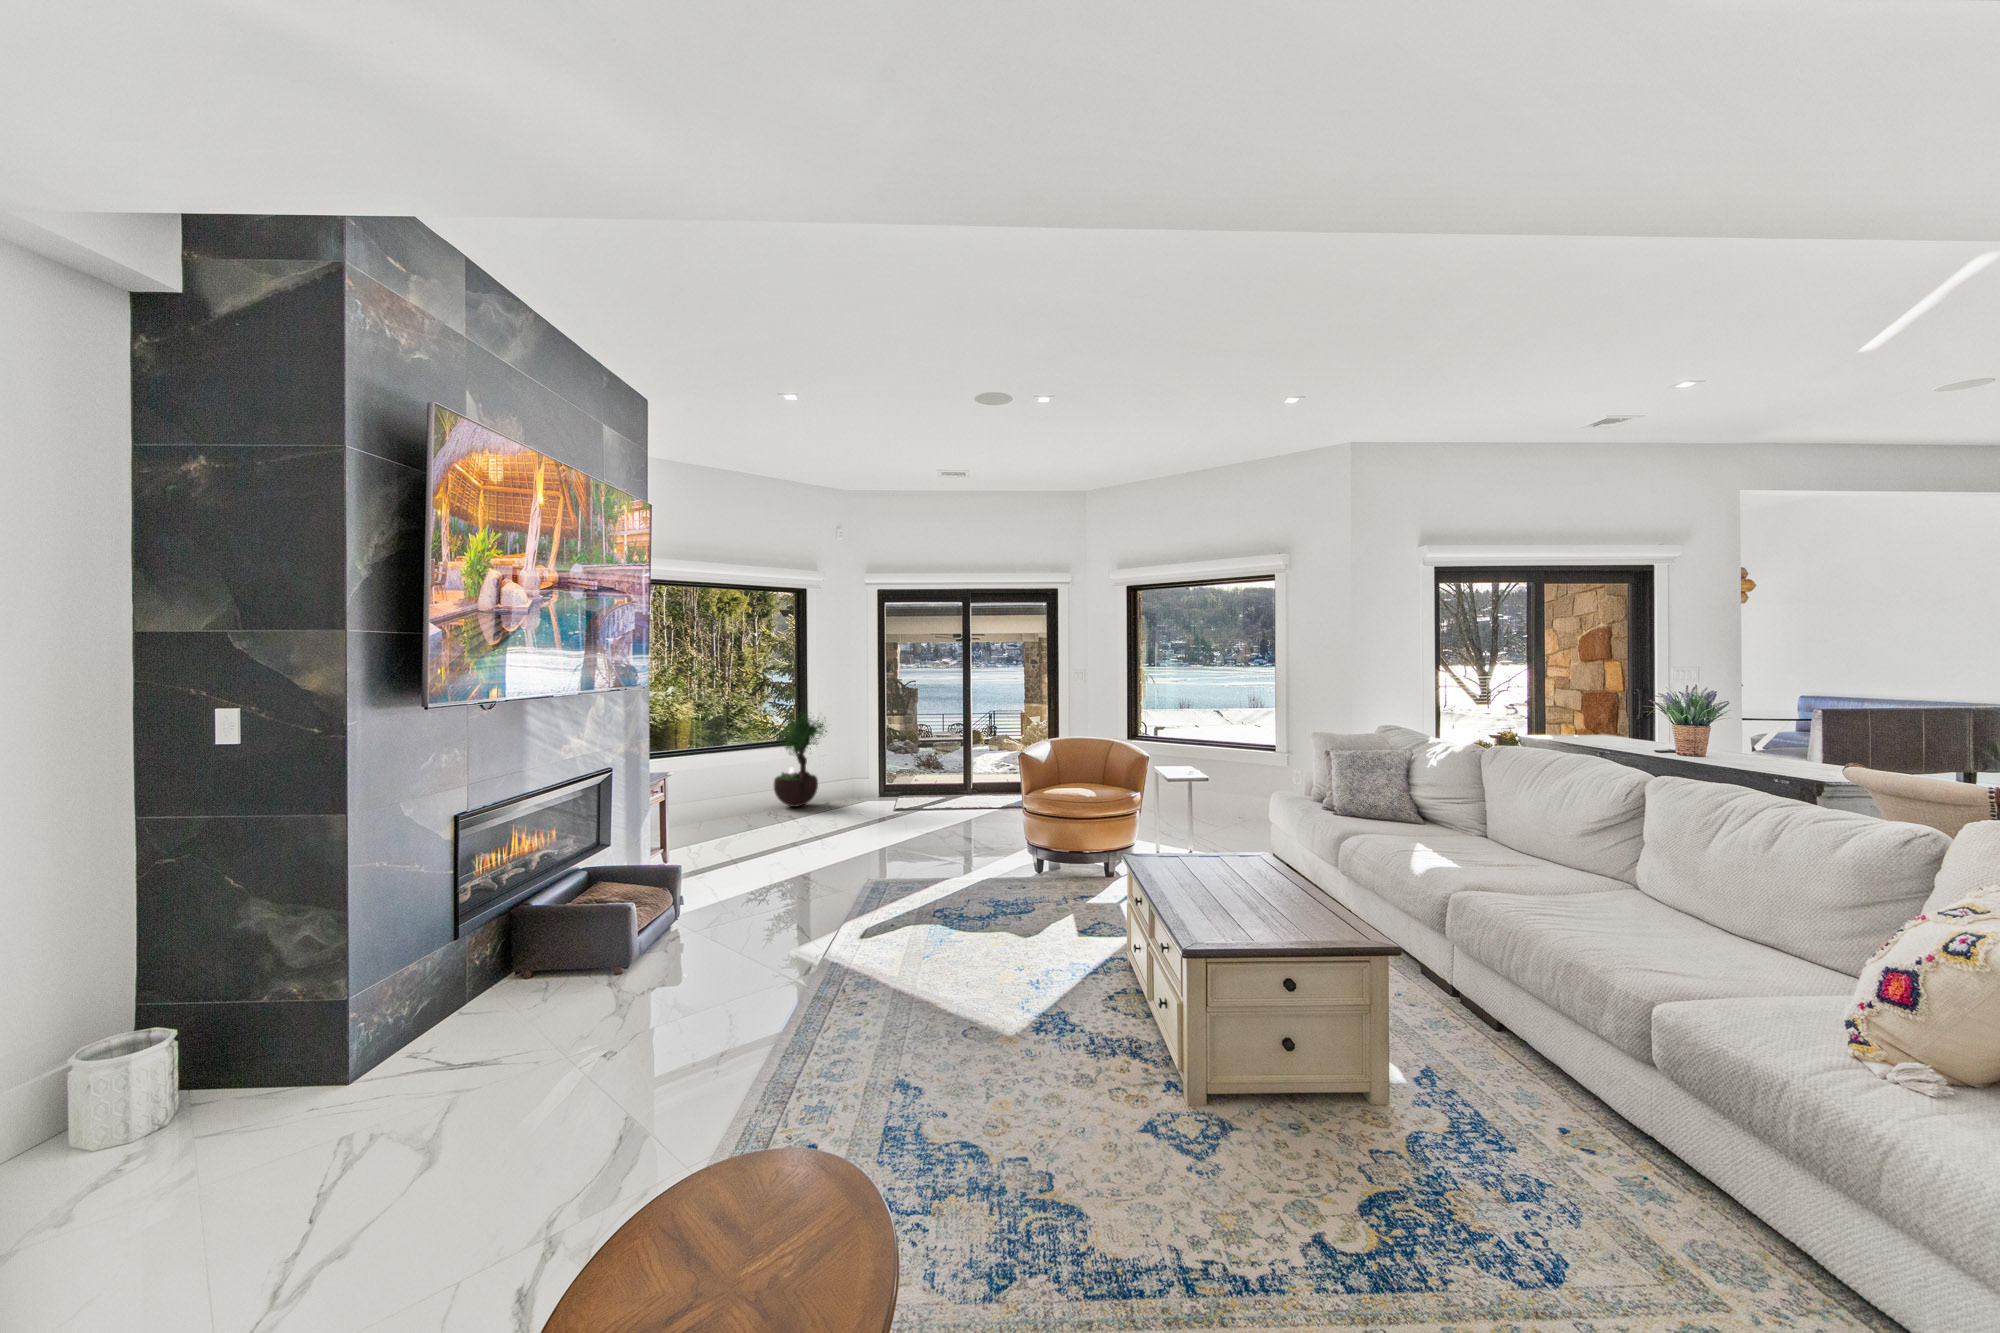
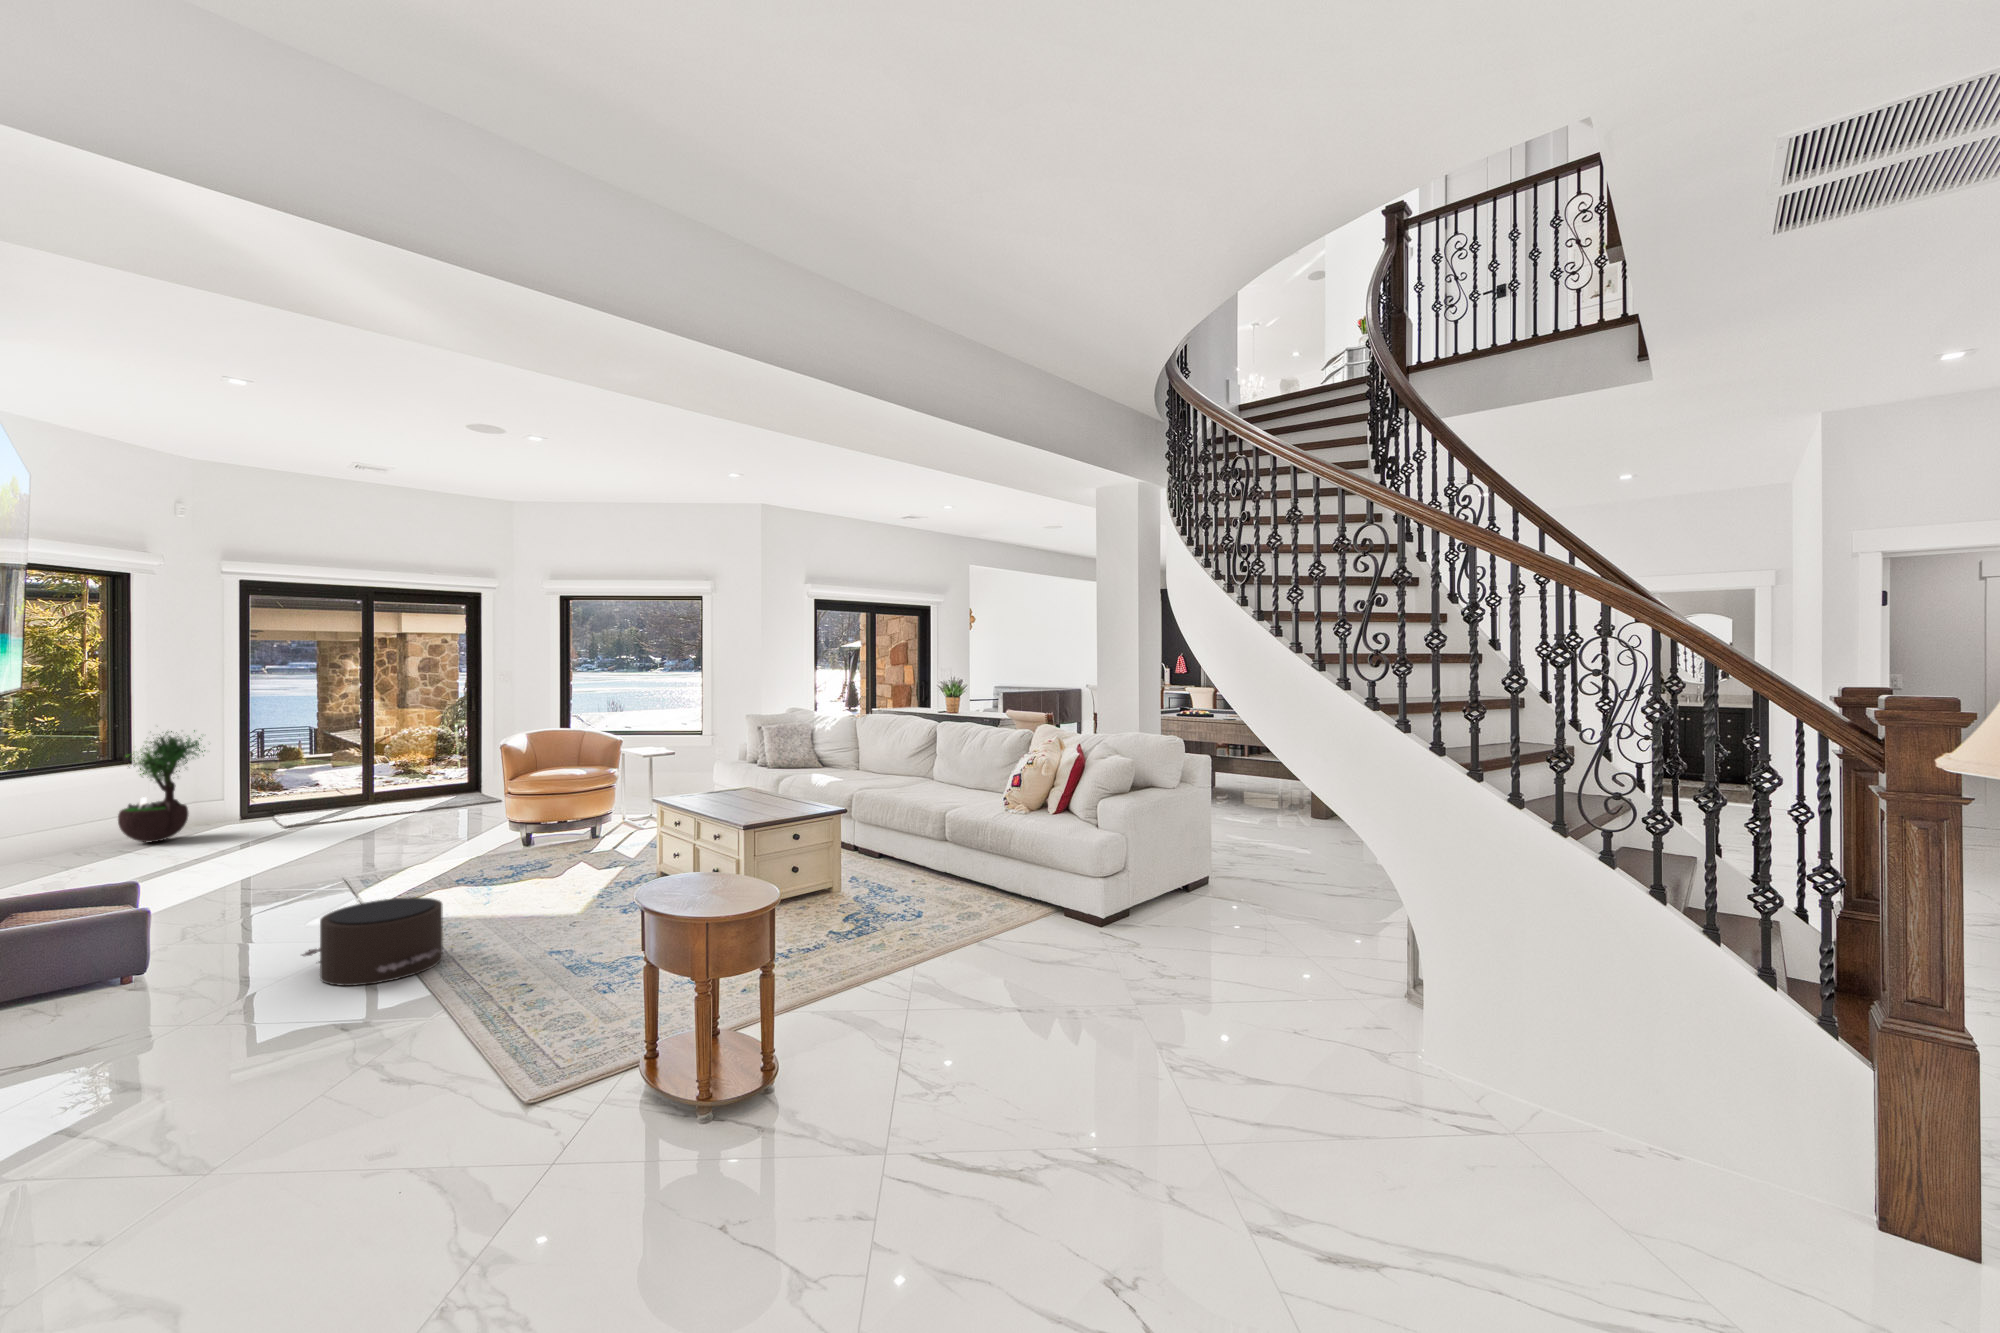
pouf: none [657,949,790,1076] -> present [302,897,443,986]

